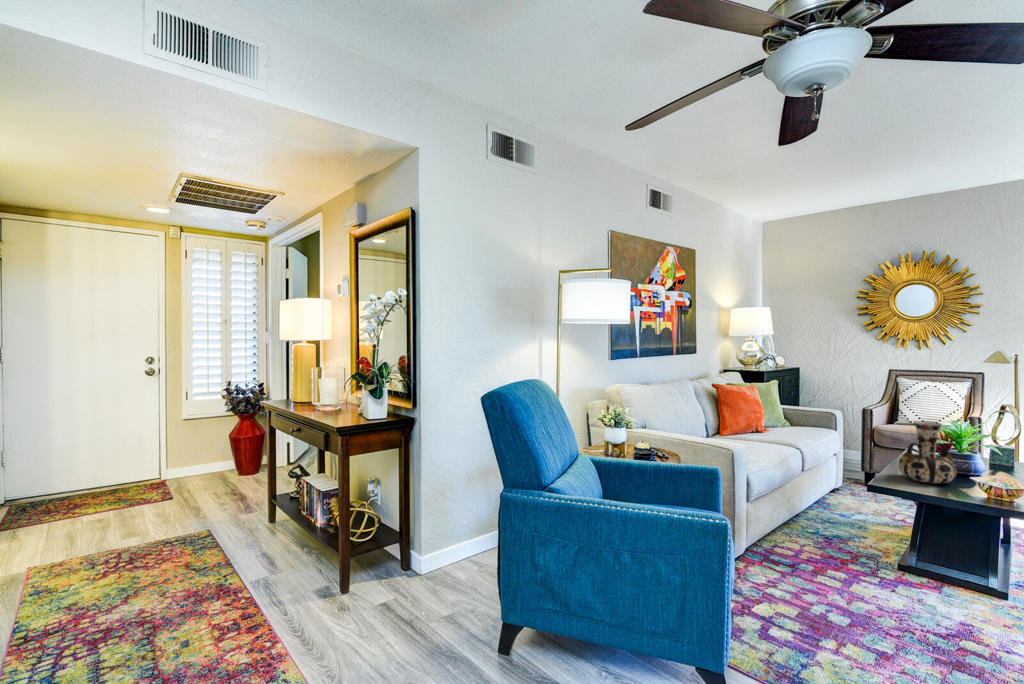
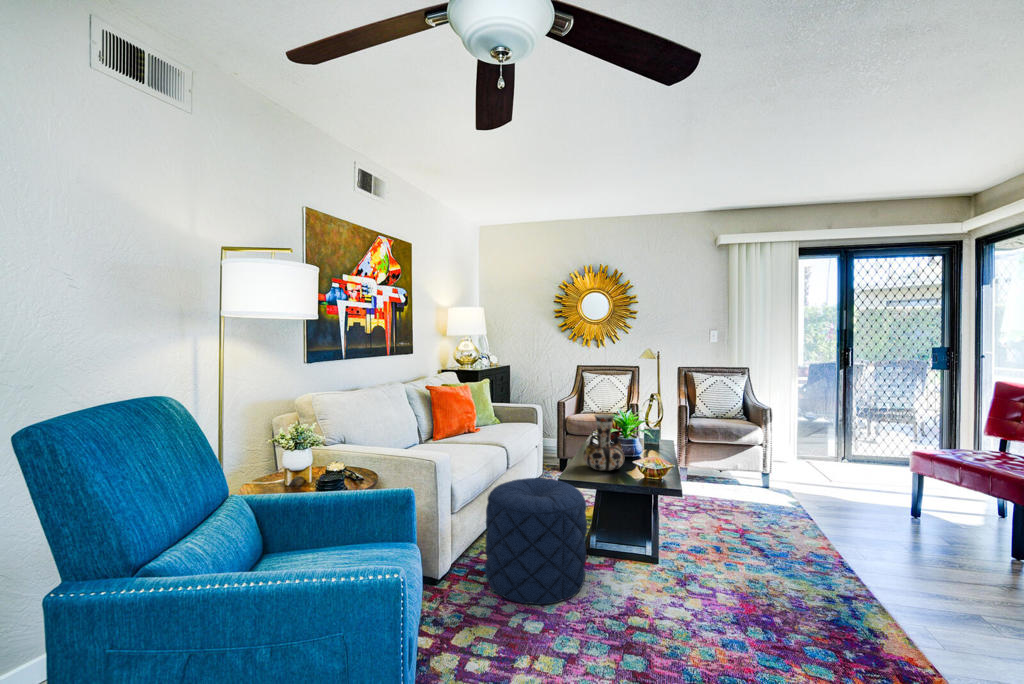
pouf: none [782,479,903,606] -> present [485,478,587,605]

